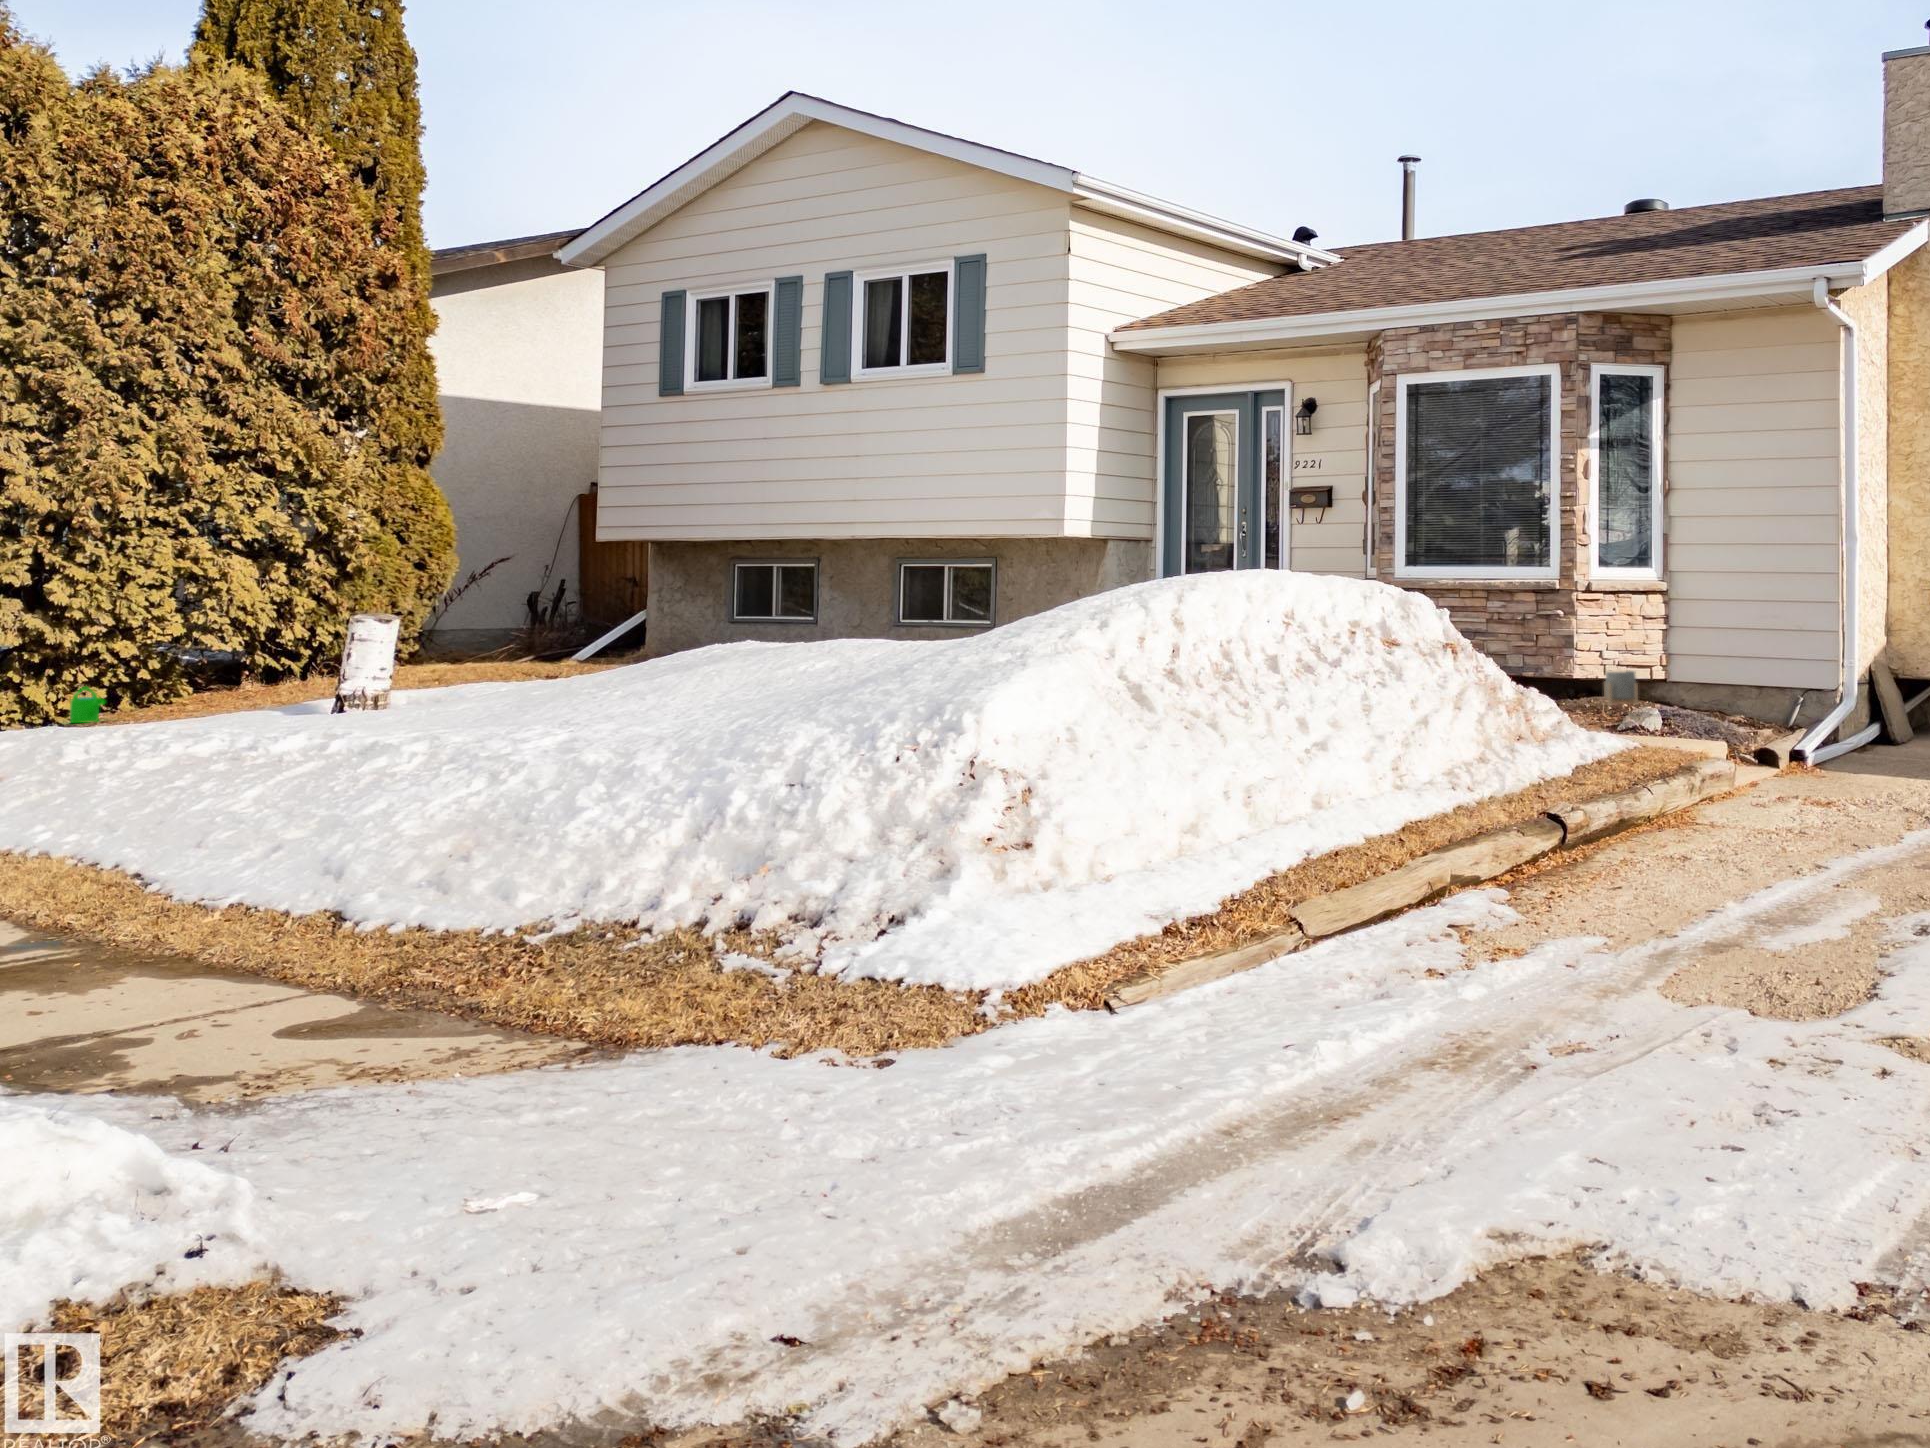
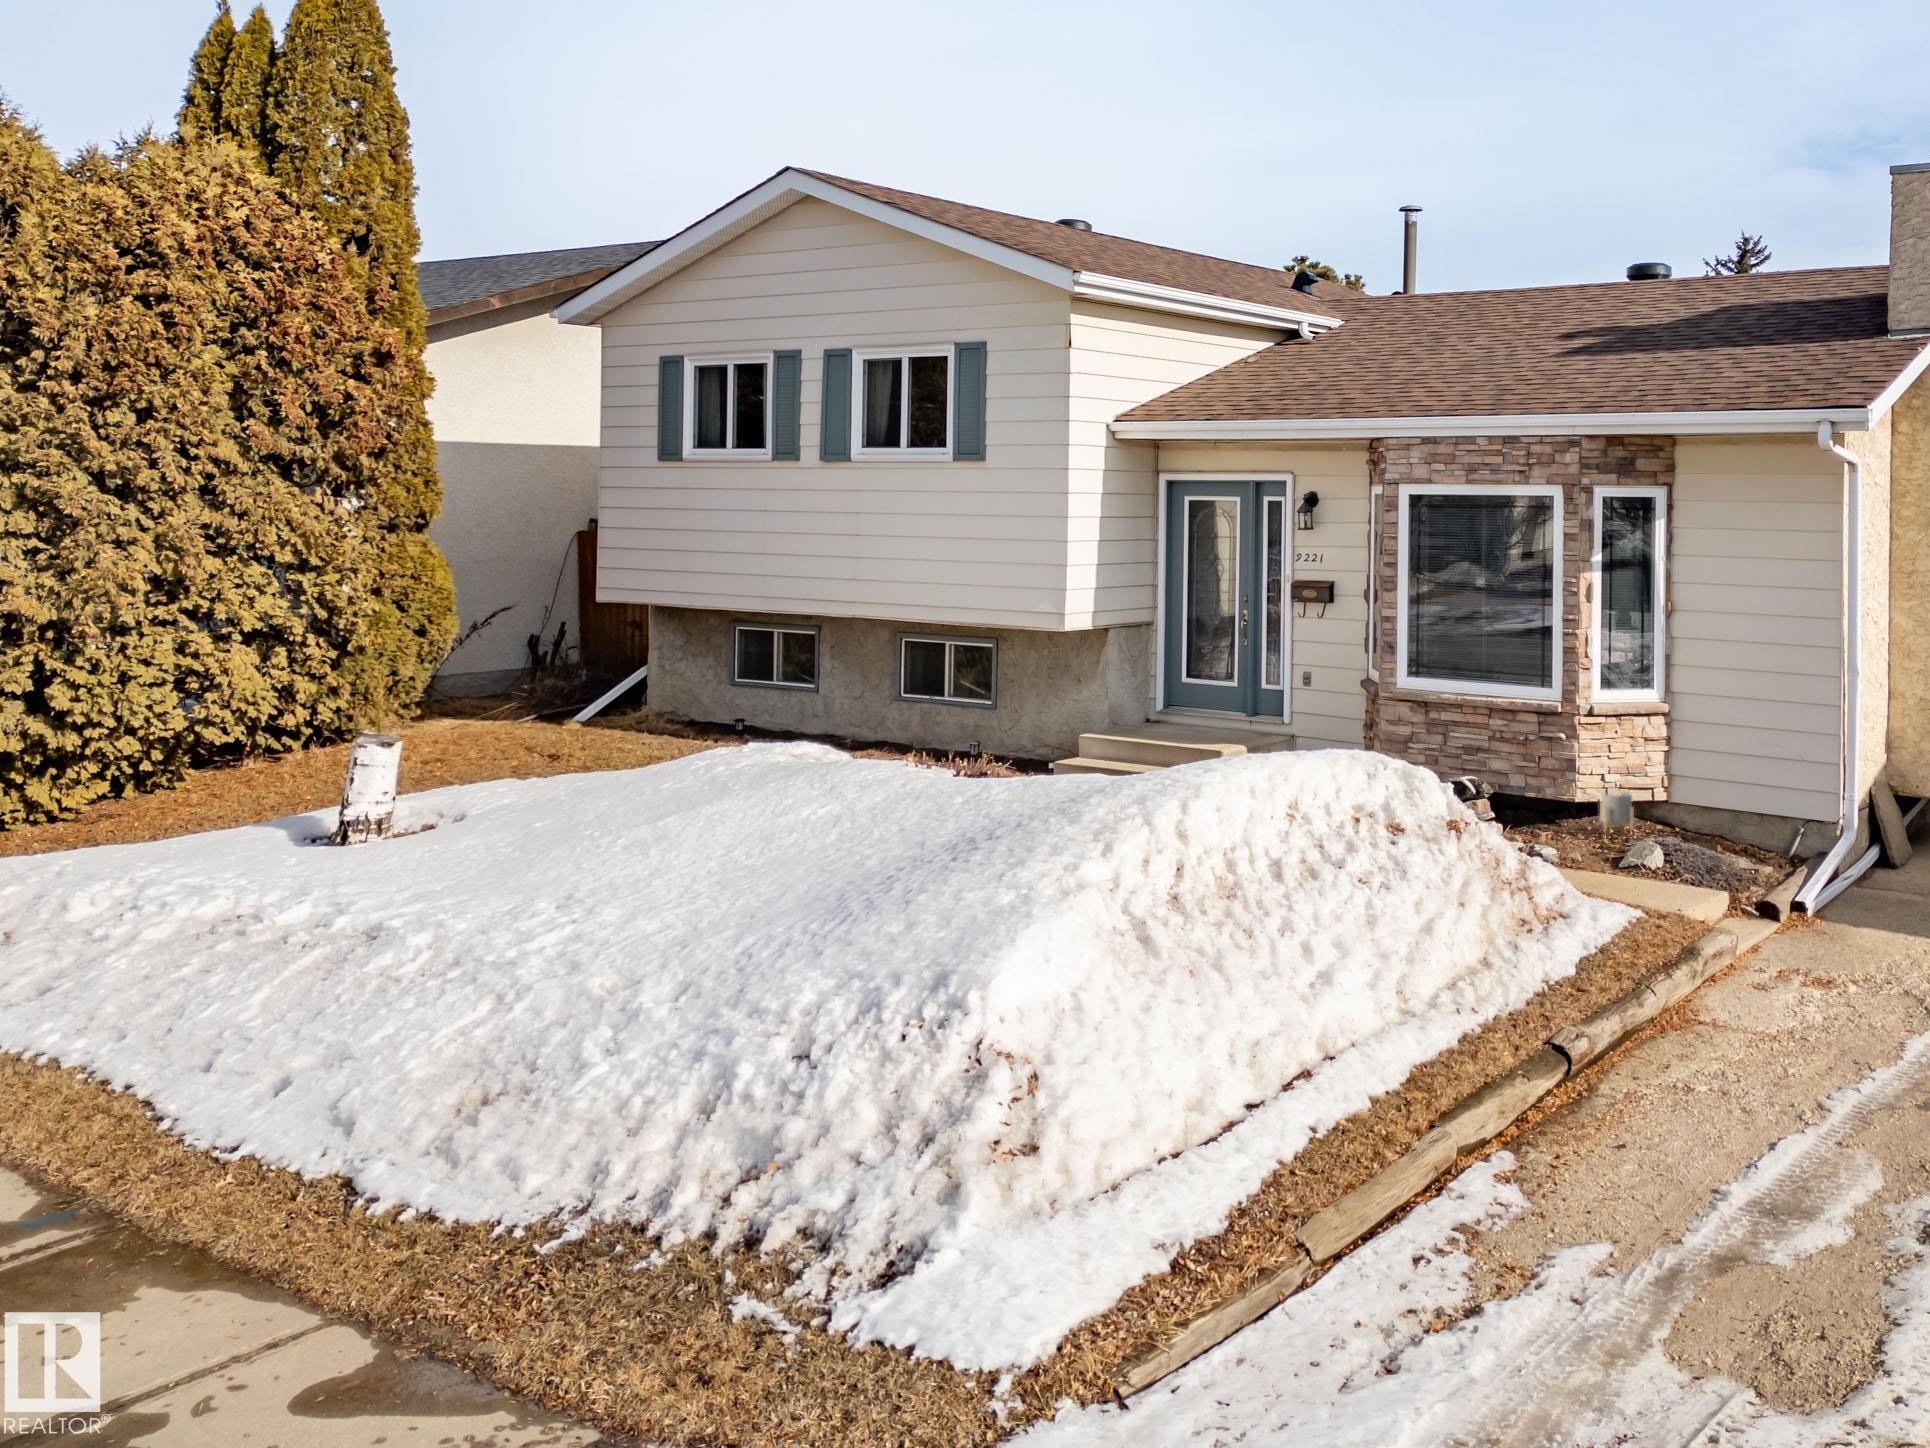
watering can: present [70,687,106,723] -> none [66,790,104,828]

